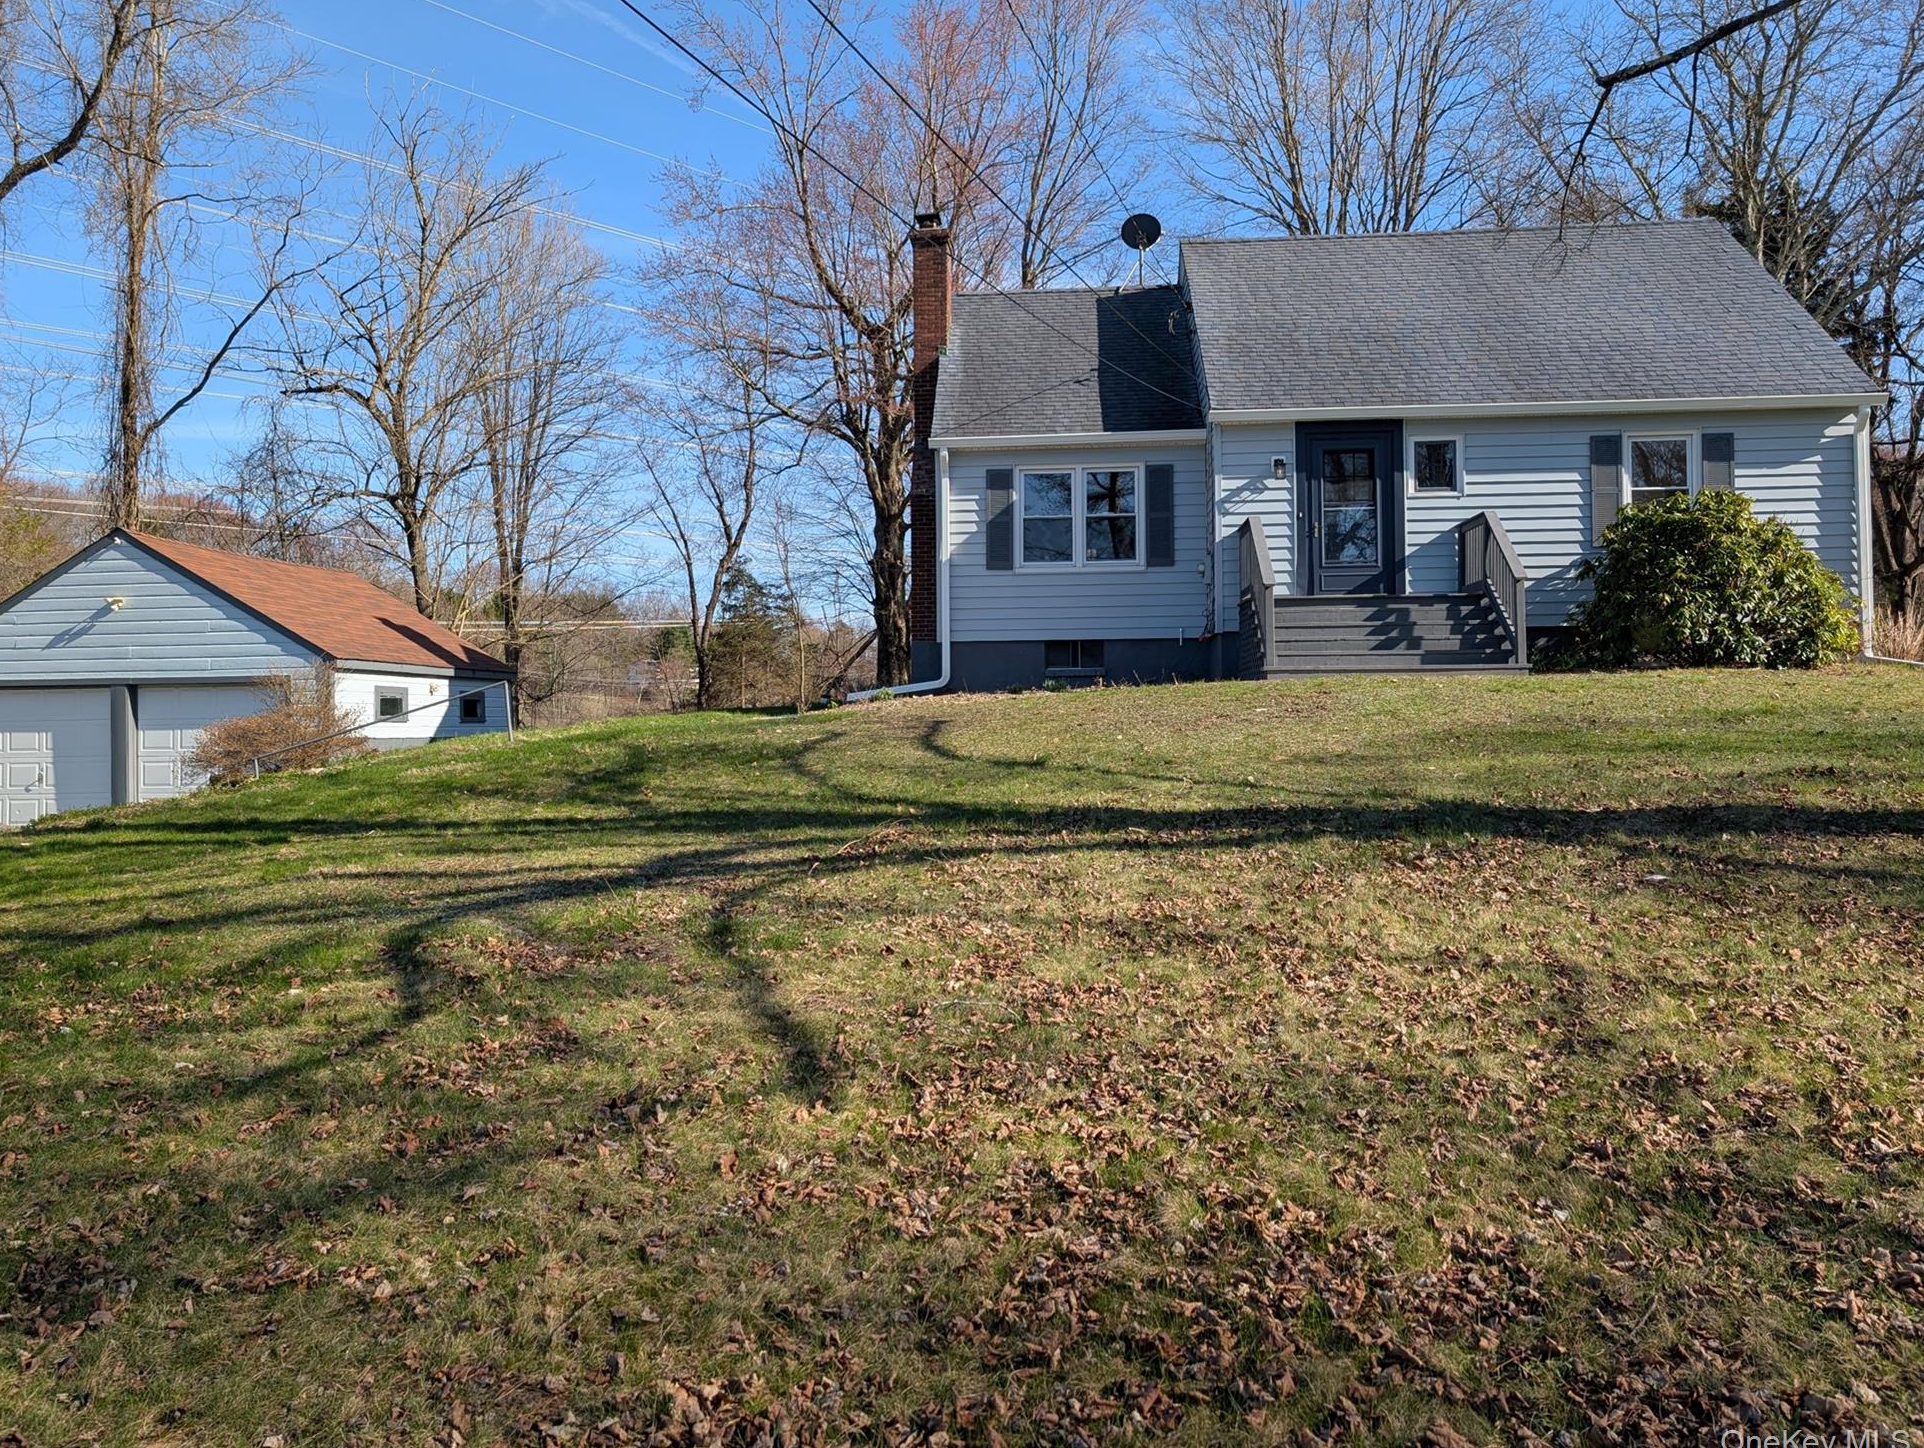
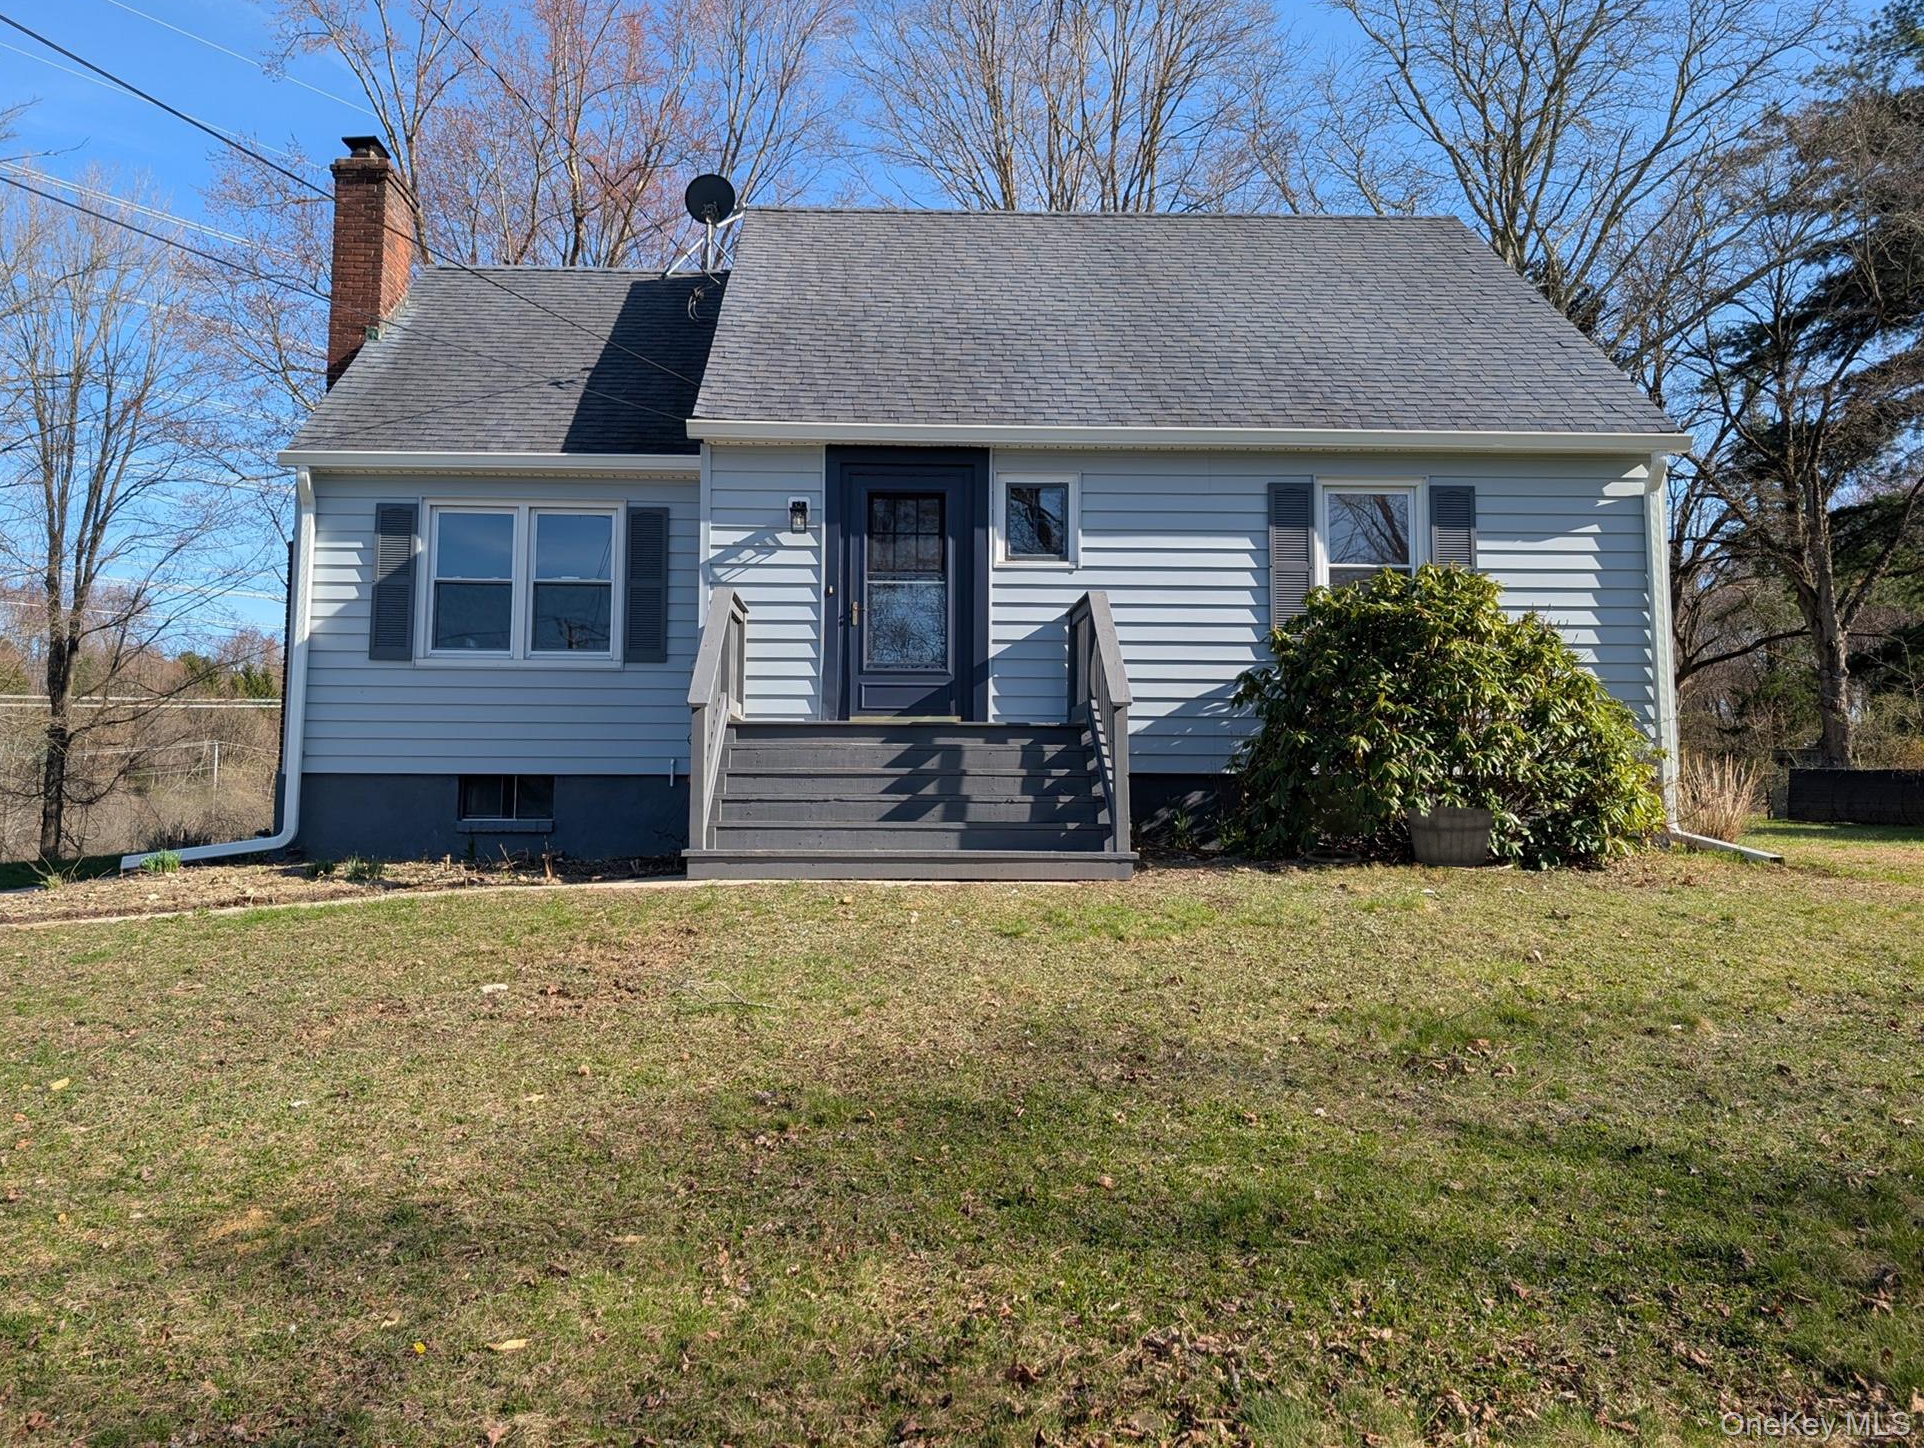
wooden bucket: none [1697,624,1751,665] -> present [1407,798,1494,866]

